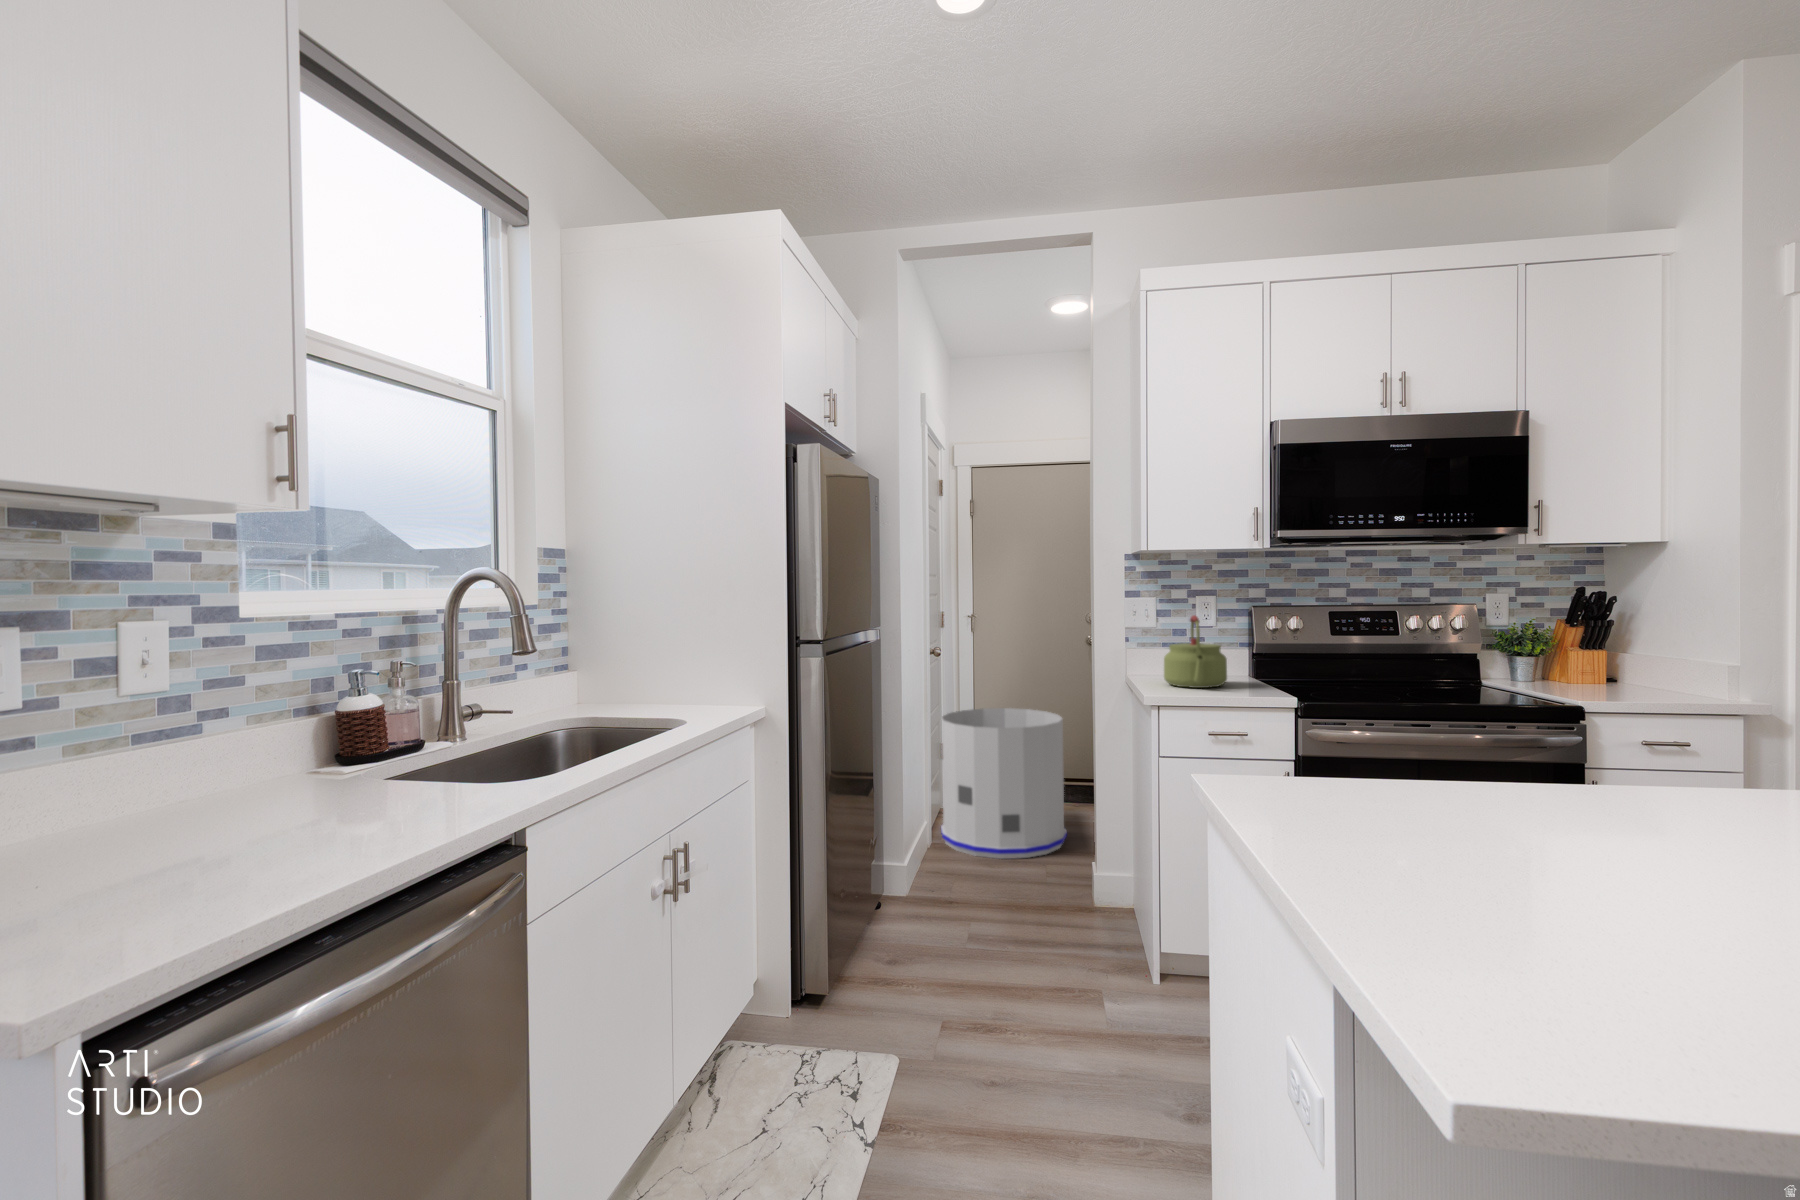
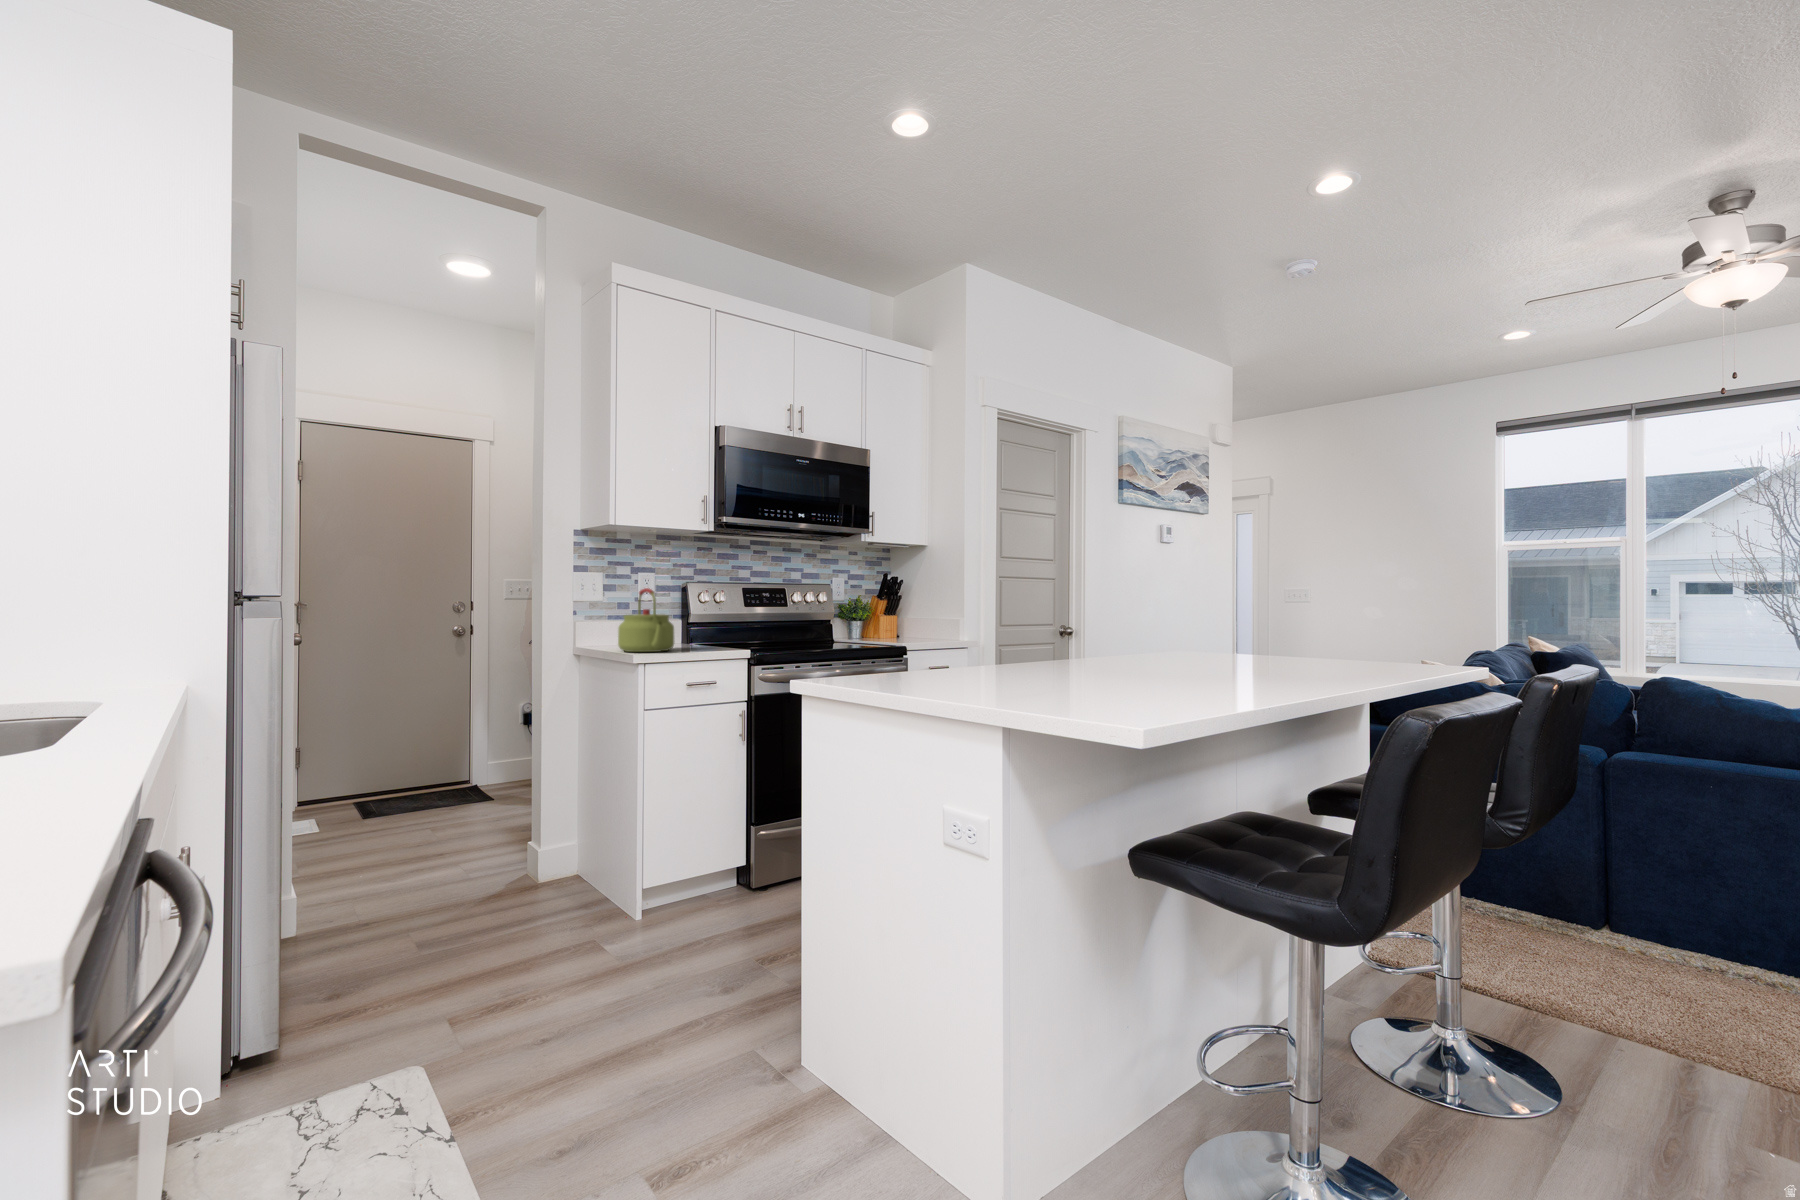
trash can: present [941,708,1067,859] -> none [304,702,472,874]

